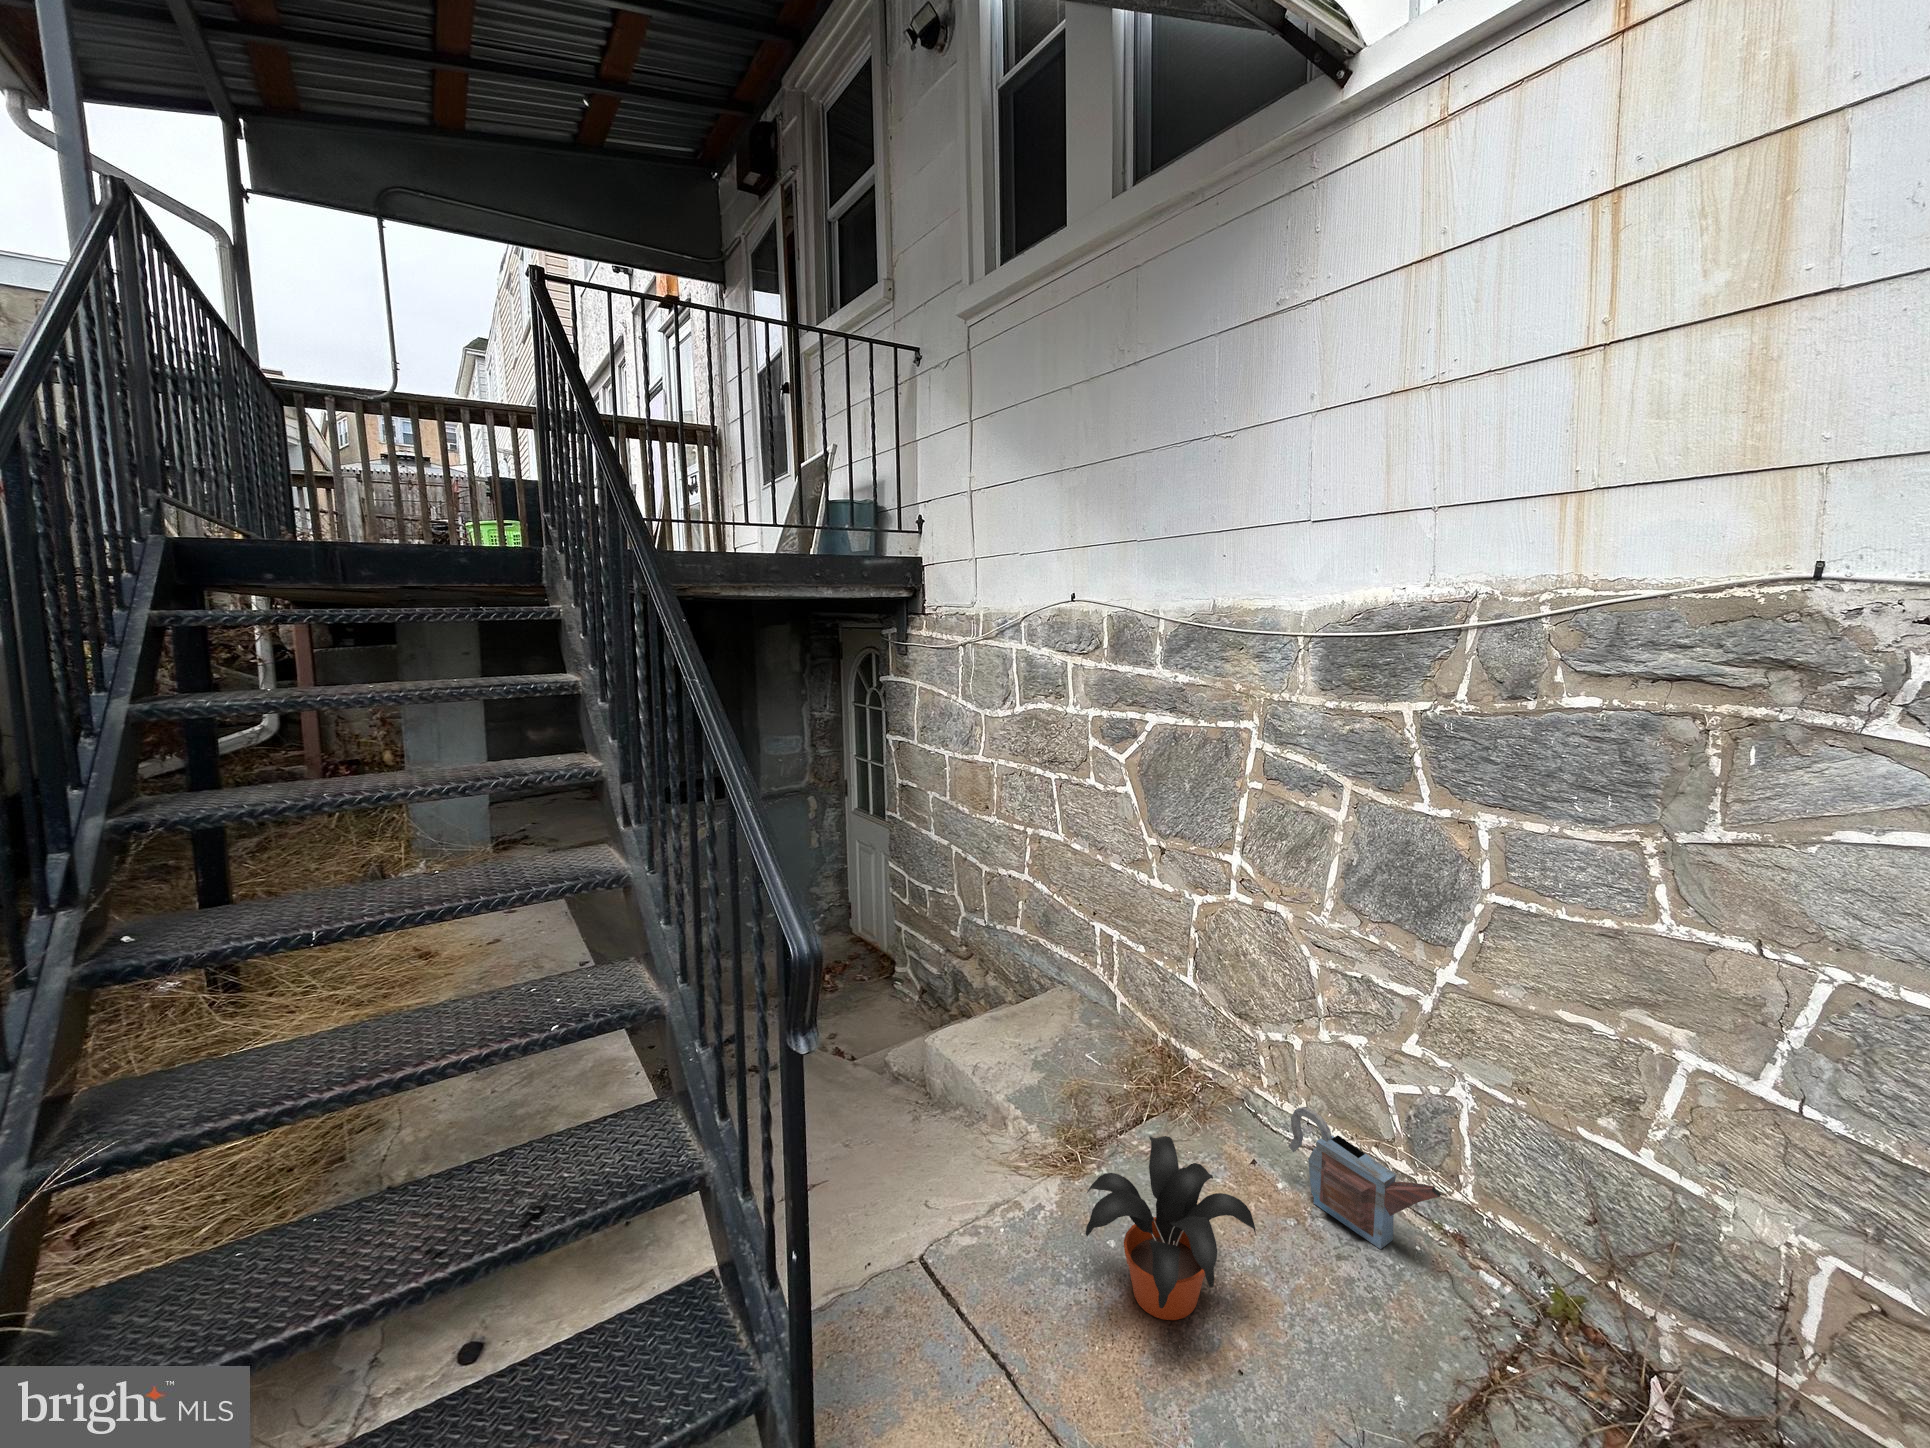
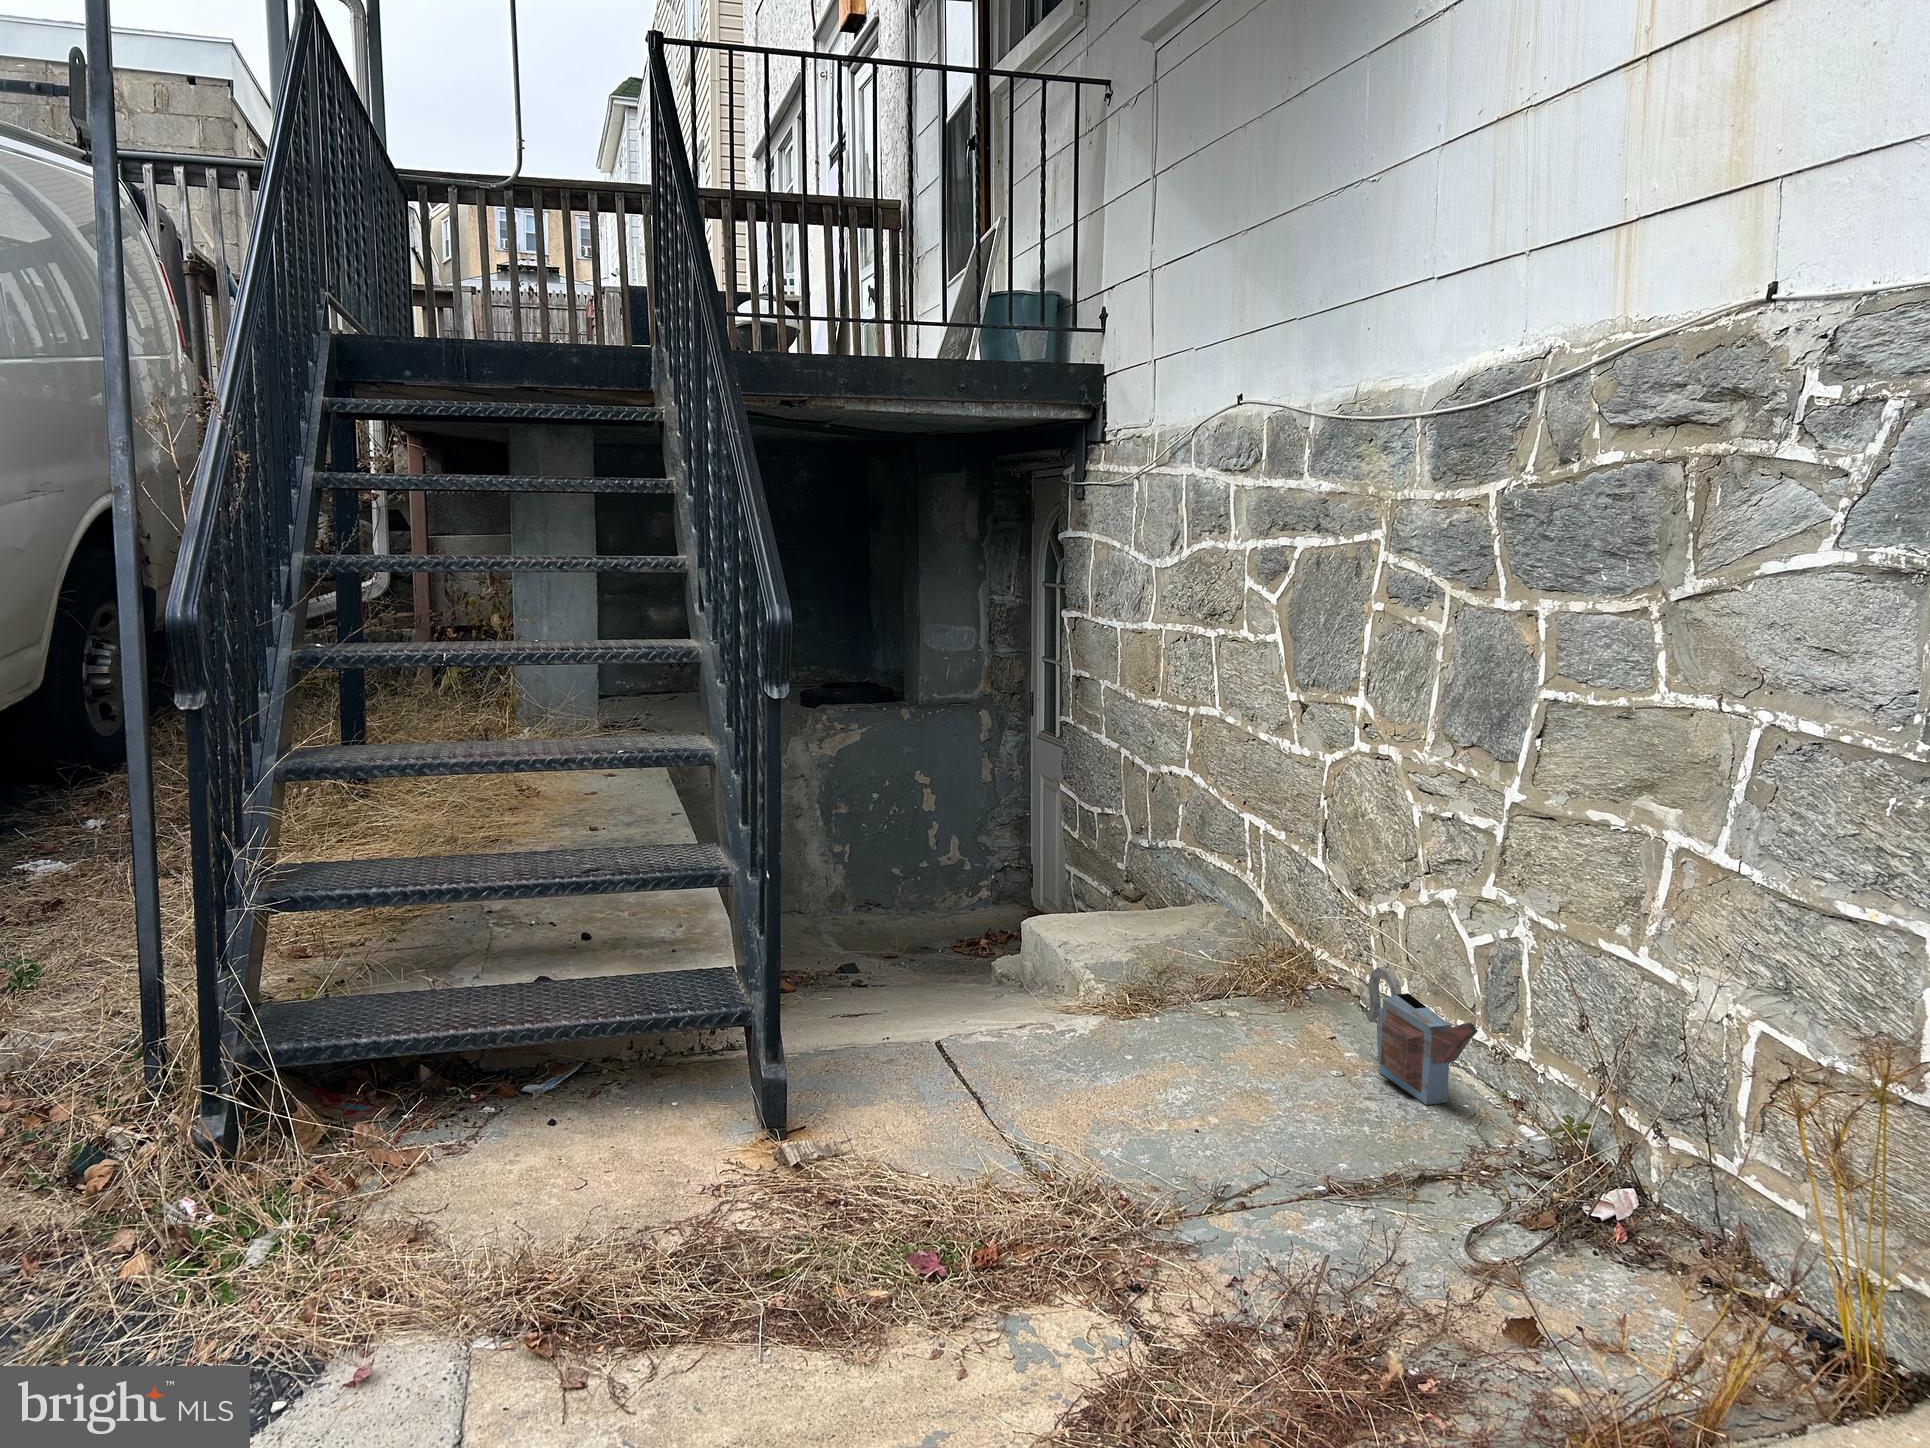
potted plant: present [1086,1136,1256,1320] -> none [1069,949,1247,1107]

